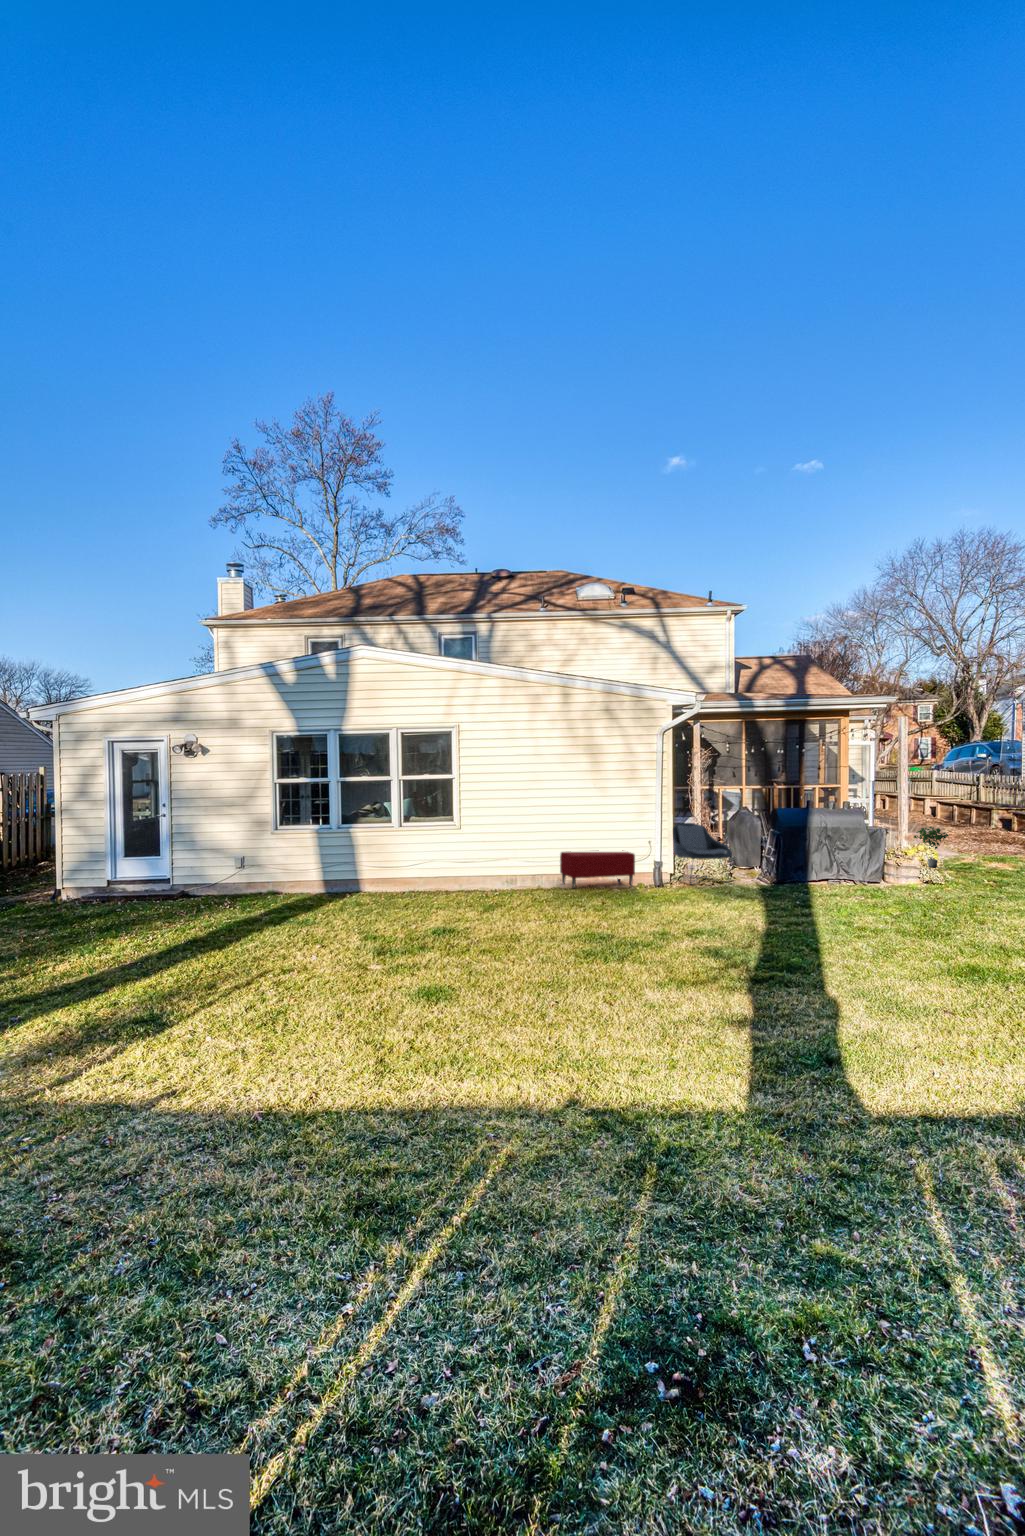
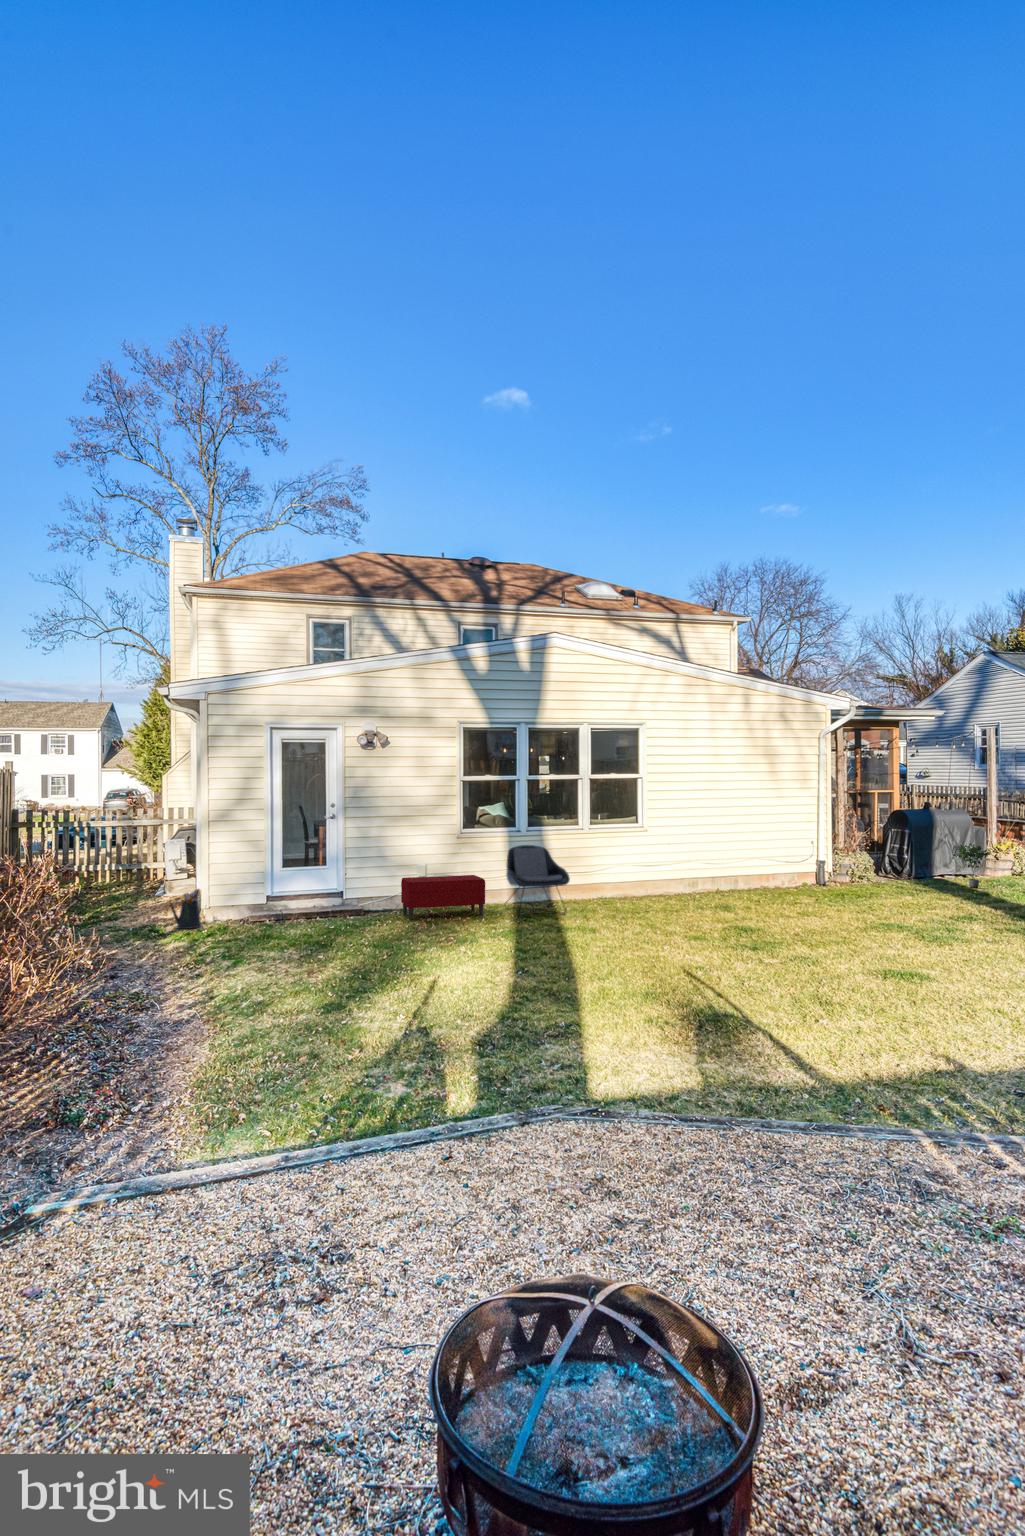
lounge chair: present [673,823,732,884] -> present [505,845,570,916]
bench: present [560,850,635,889] -> present [401,875,485,920]
watering can: none [180,868,215,907] -> present [170,889,201,929]

